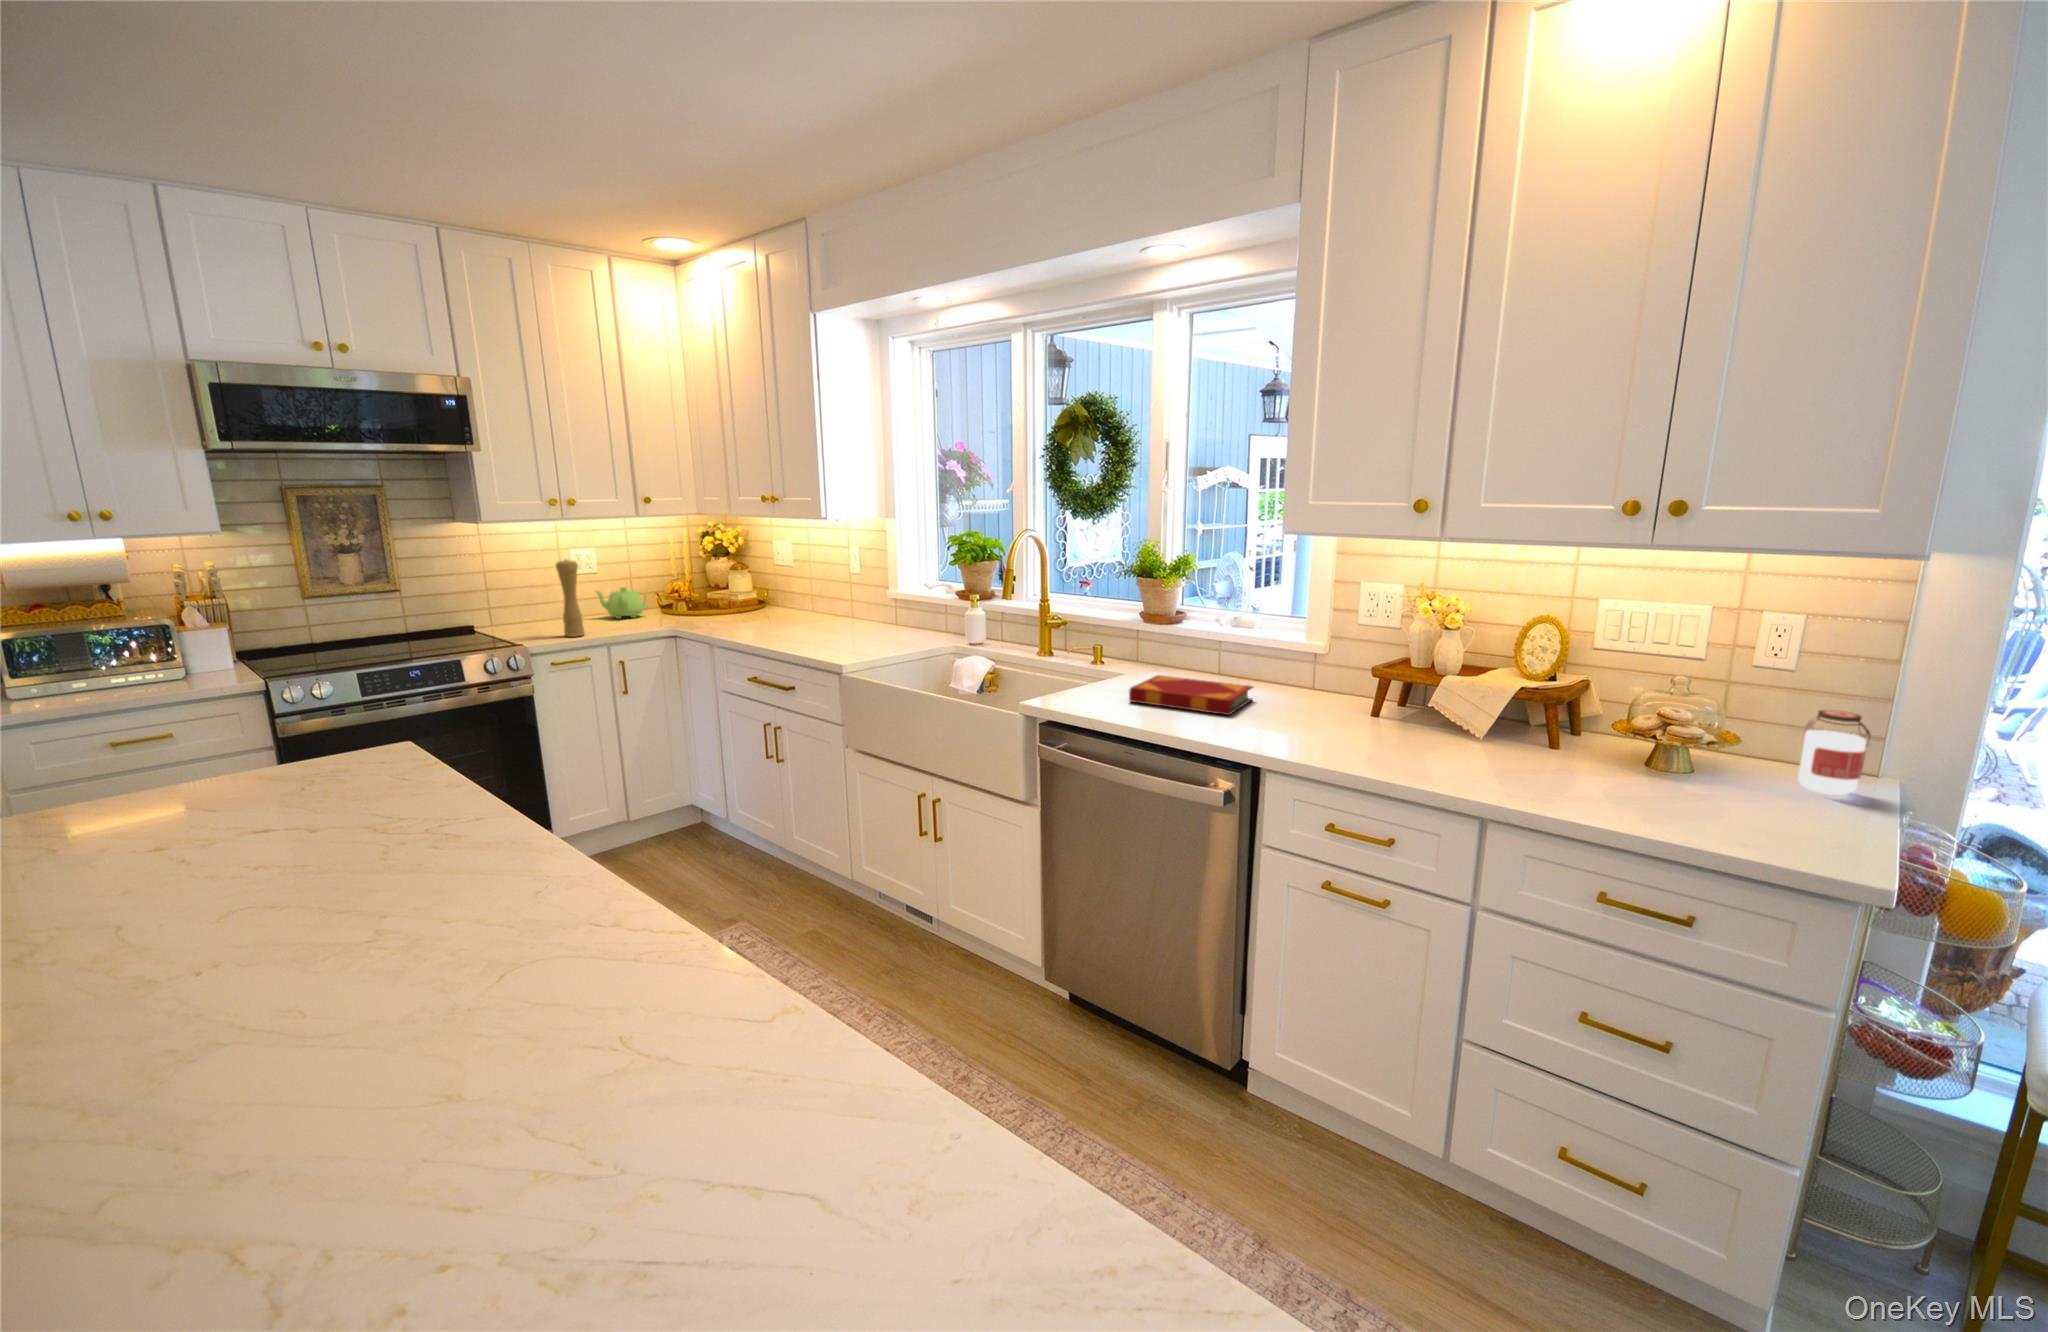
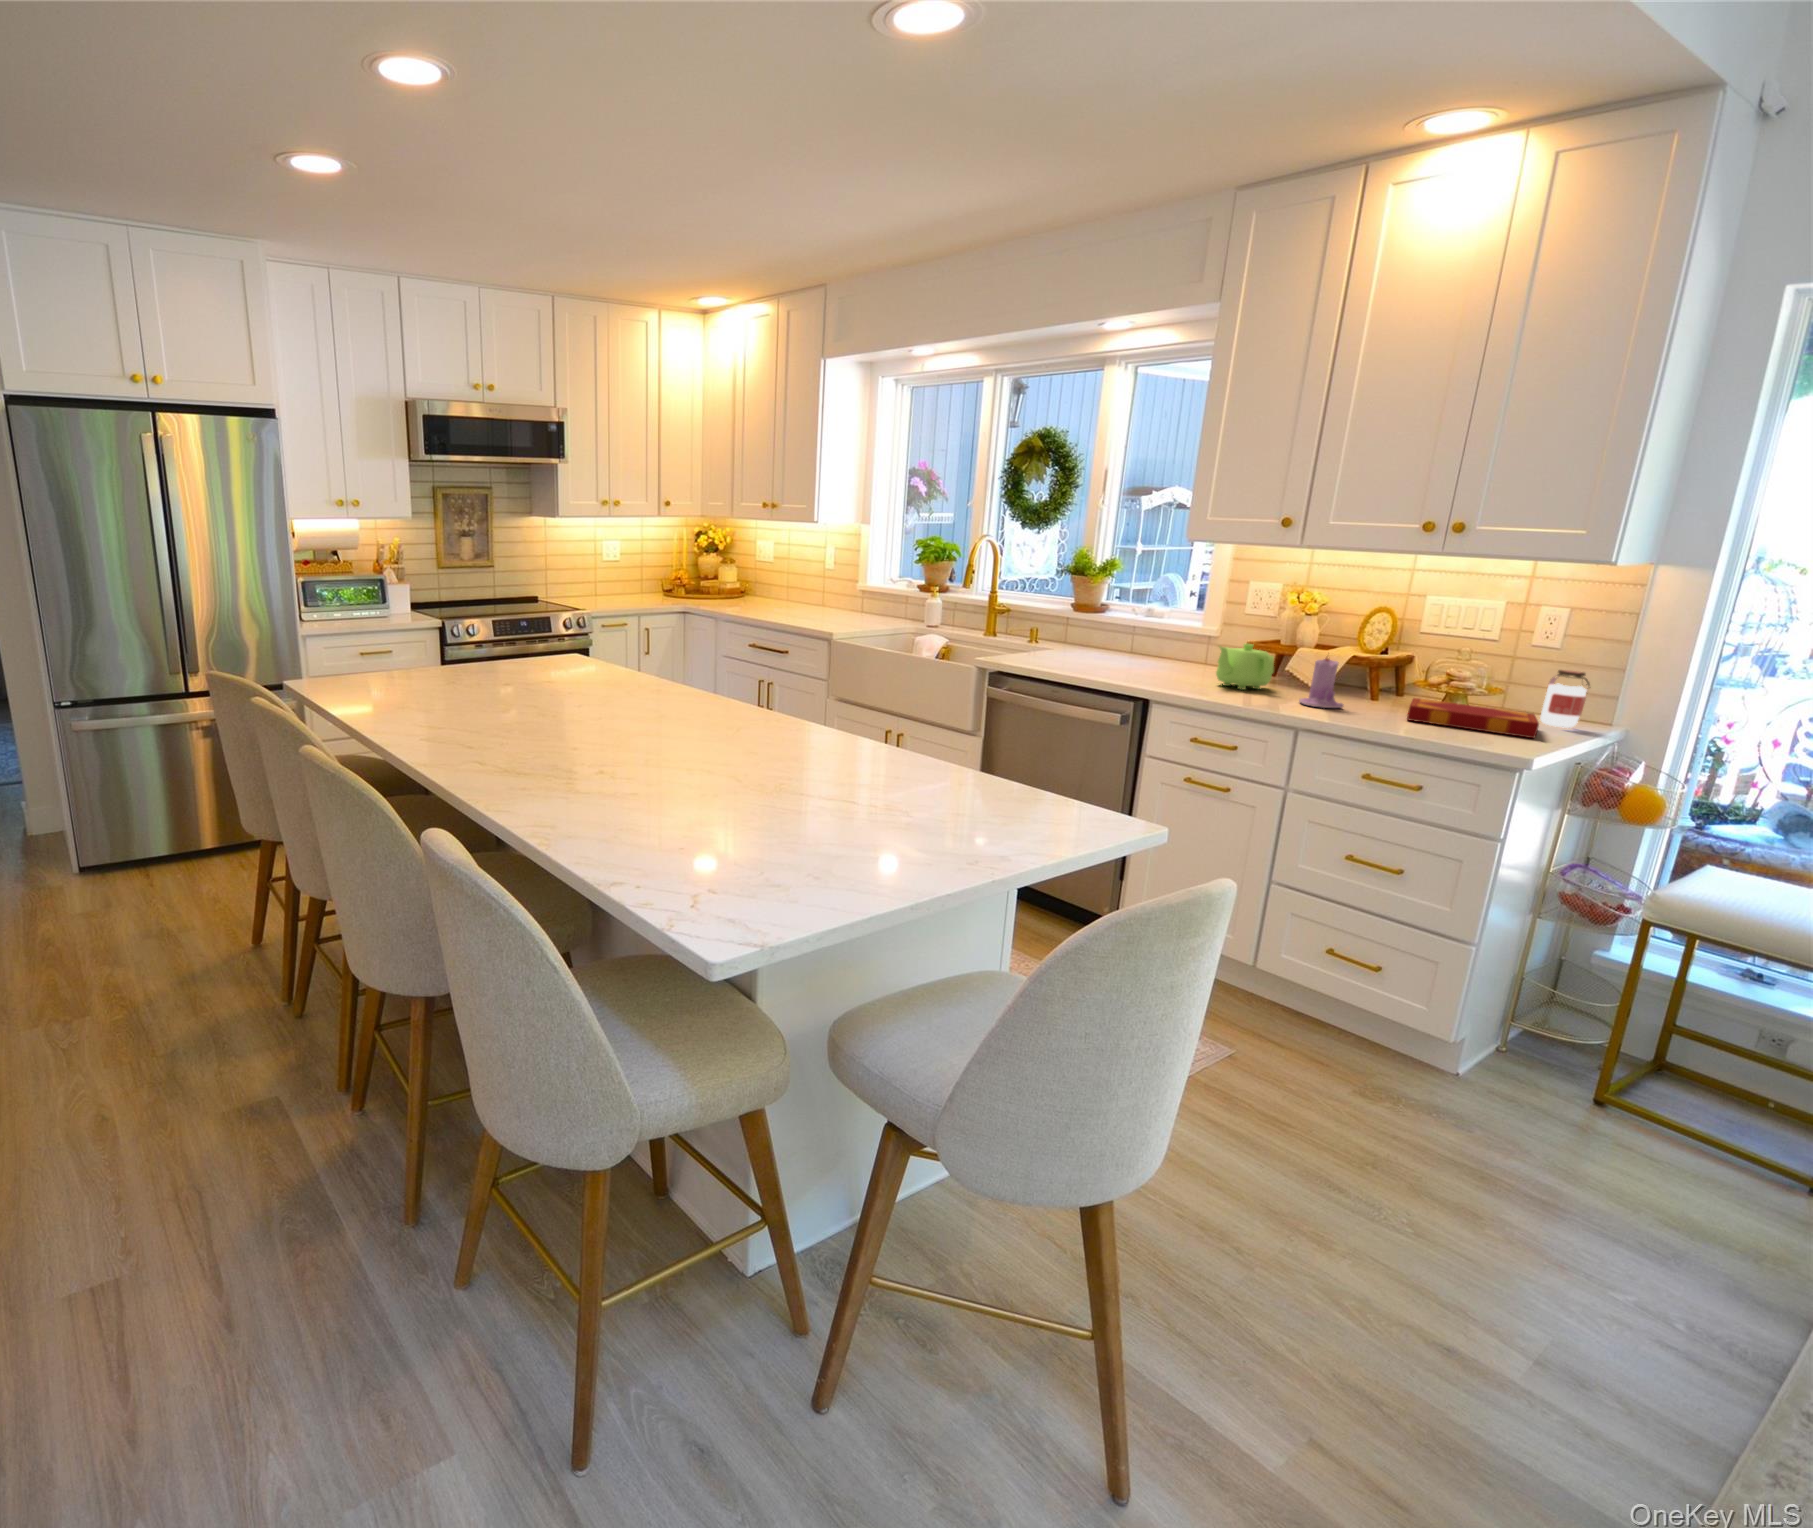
pepper mill: present [556,560,585,637] -> none [596,537,614,601]
teapot: present [596,587,648,619] -> present [1216,644,1274,690]
hardback book: present [1129,675,1253,715] -> present [1407,698,1539,738]
candle: none [1448,703,1514,784] -> present [1299,657,1343,708]

